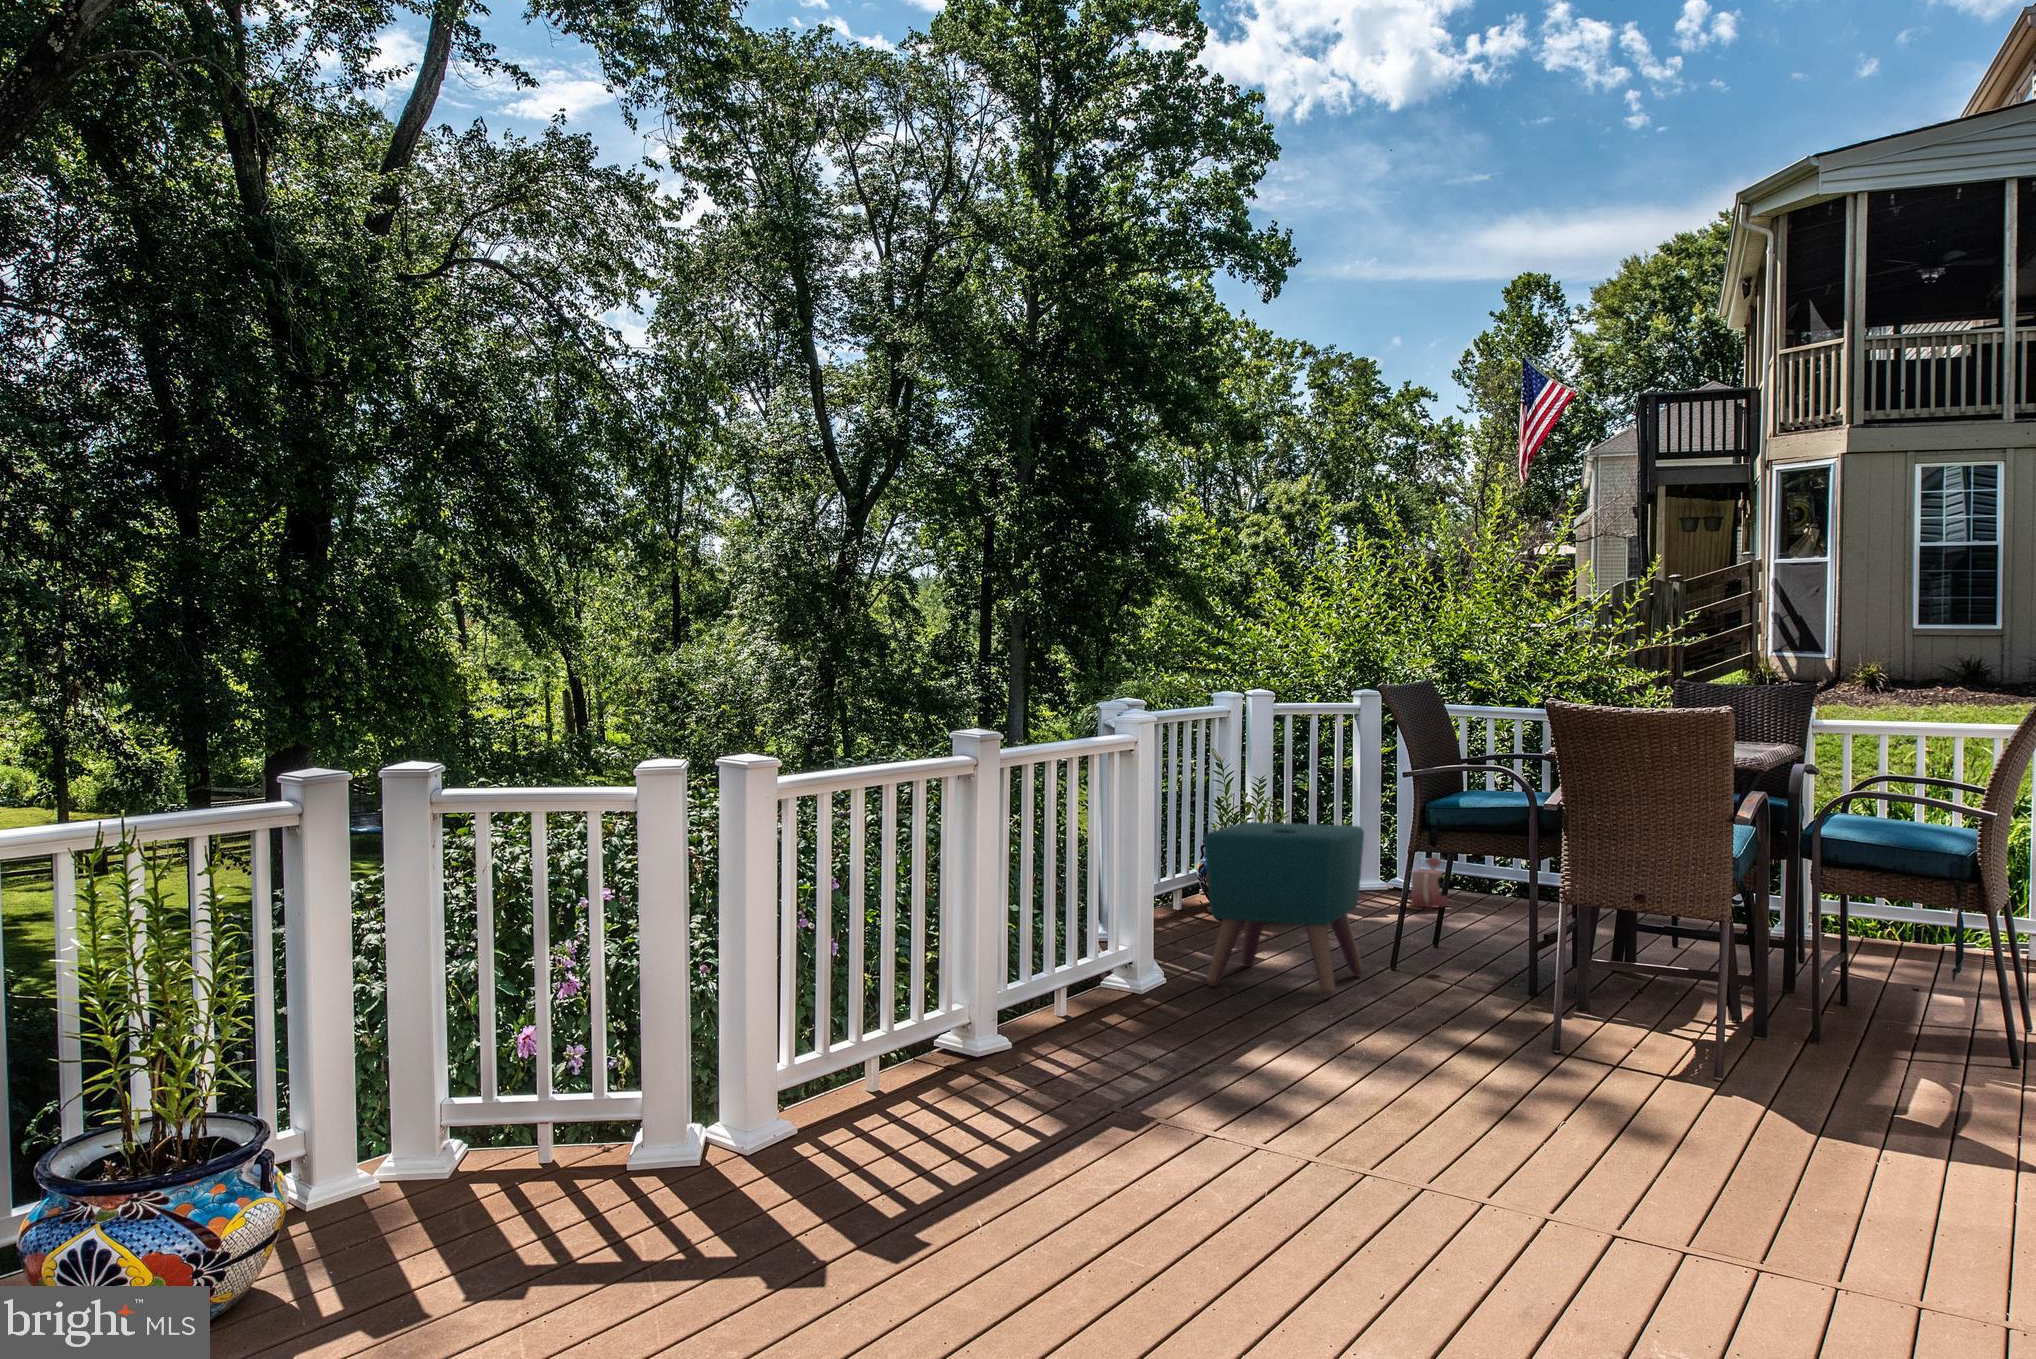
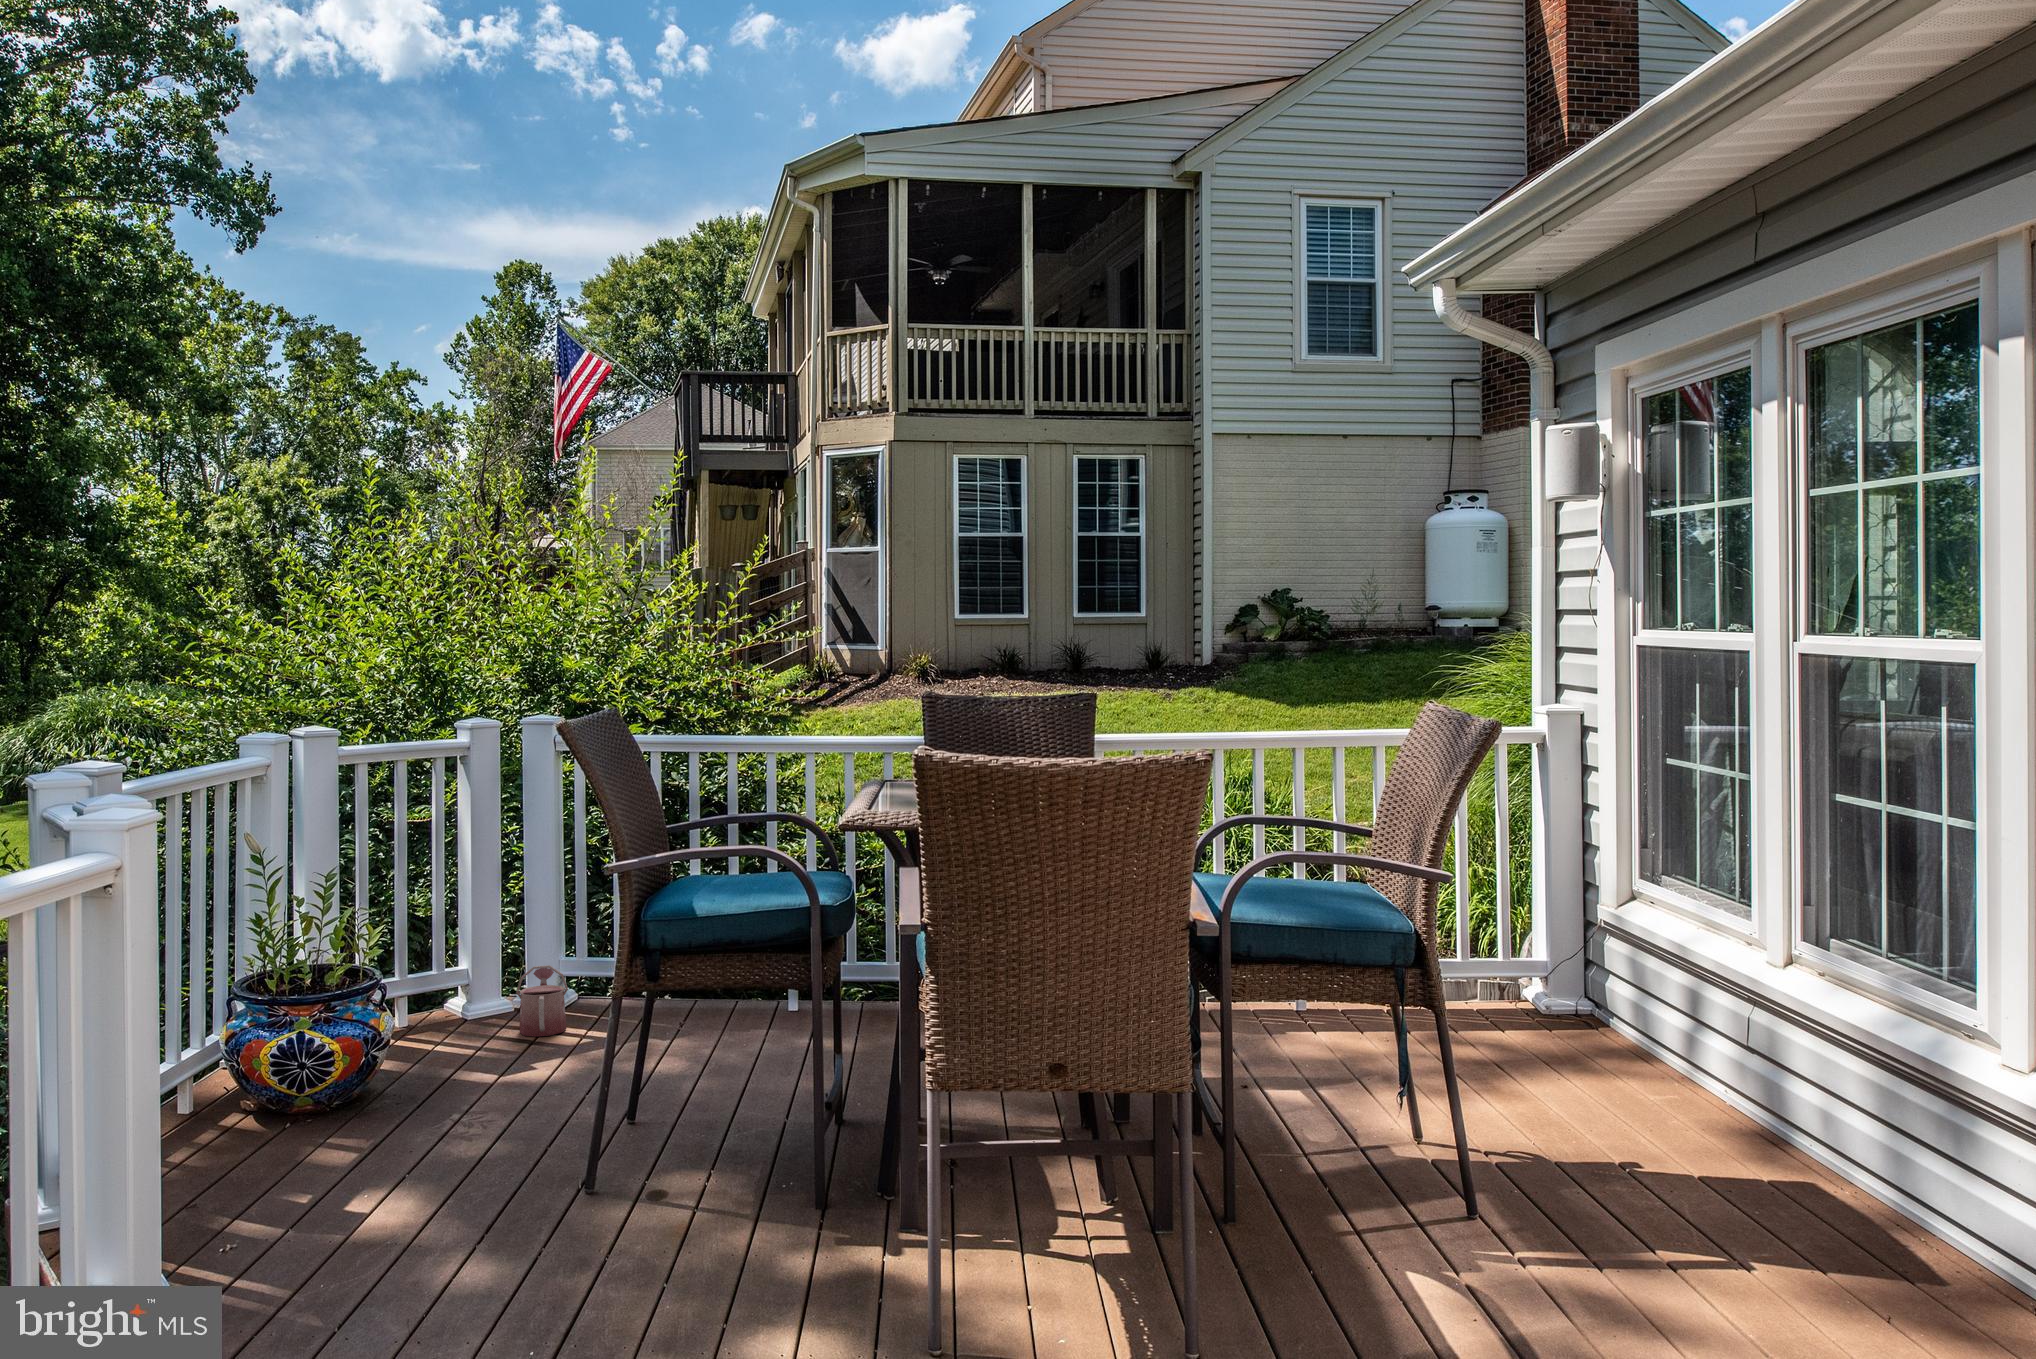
ottoman: present [1204,822,1364,996] -> none [268,996,505,1278]

